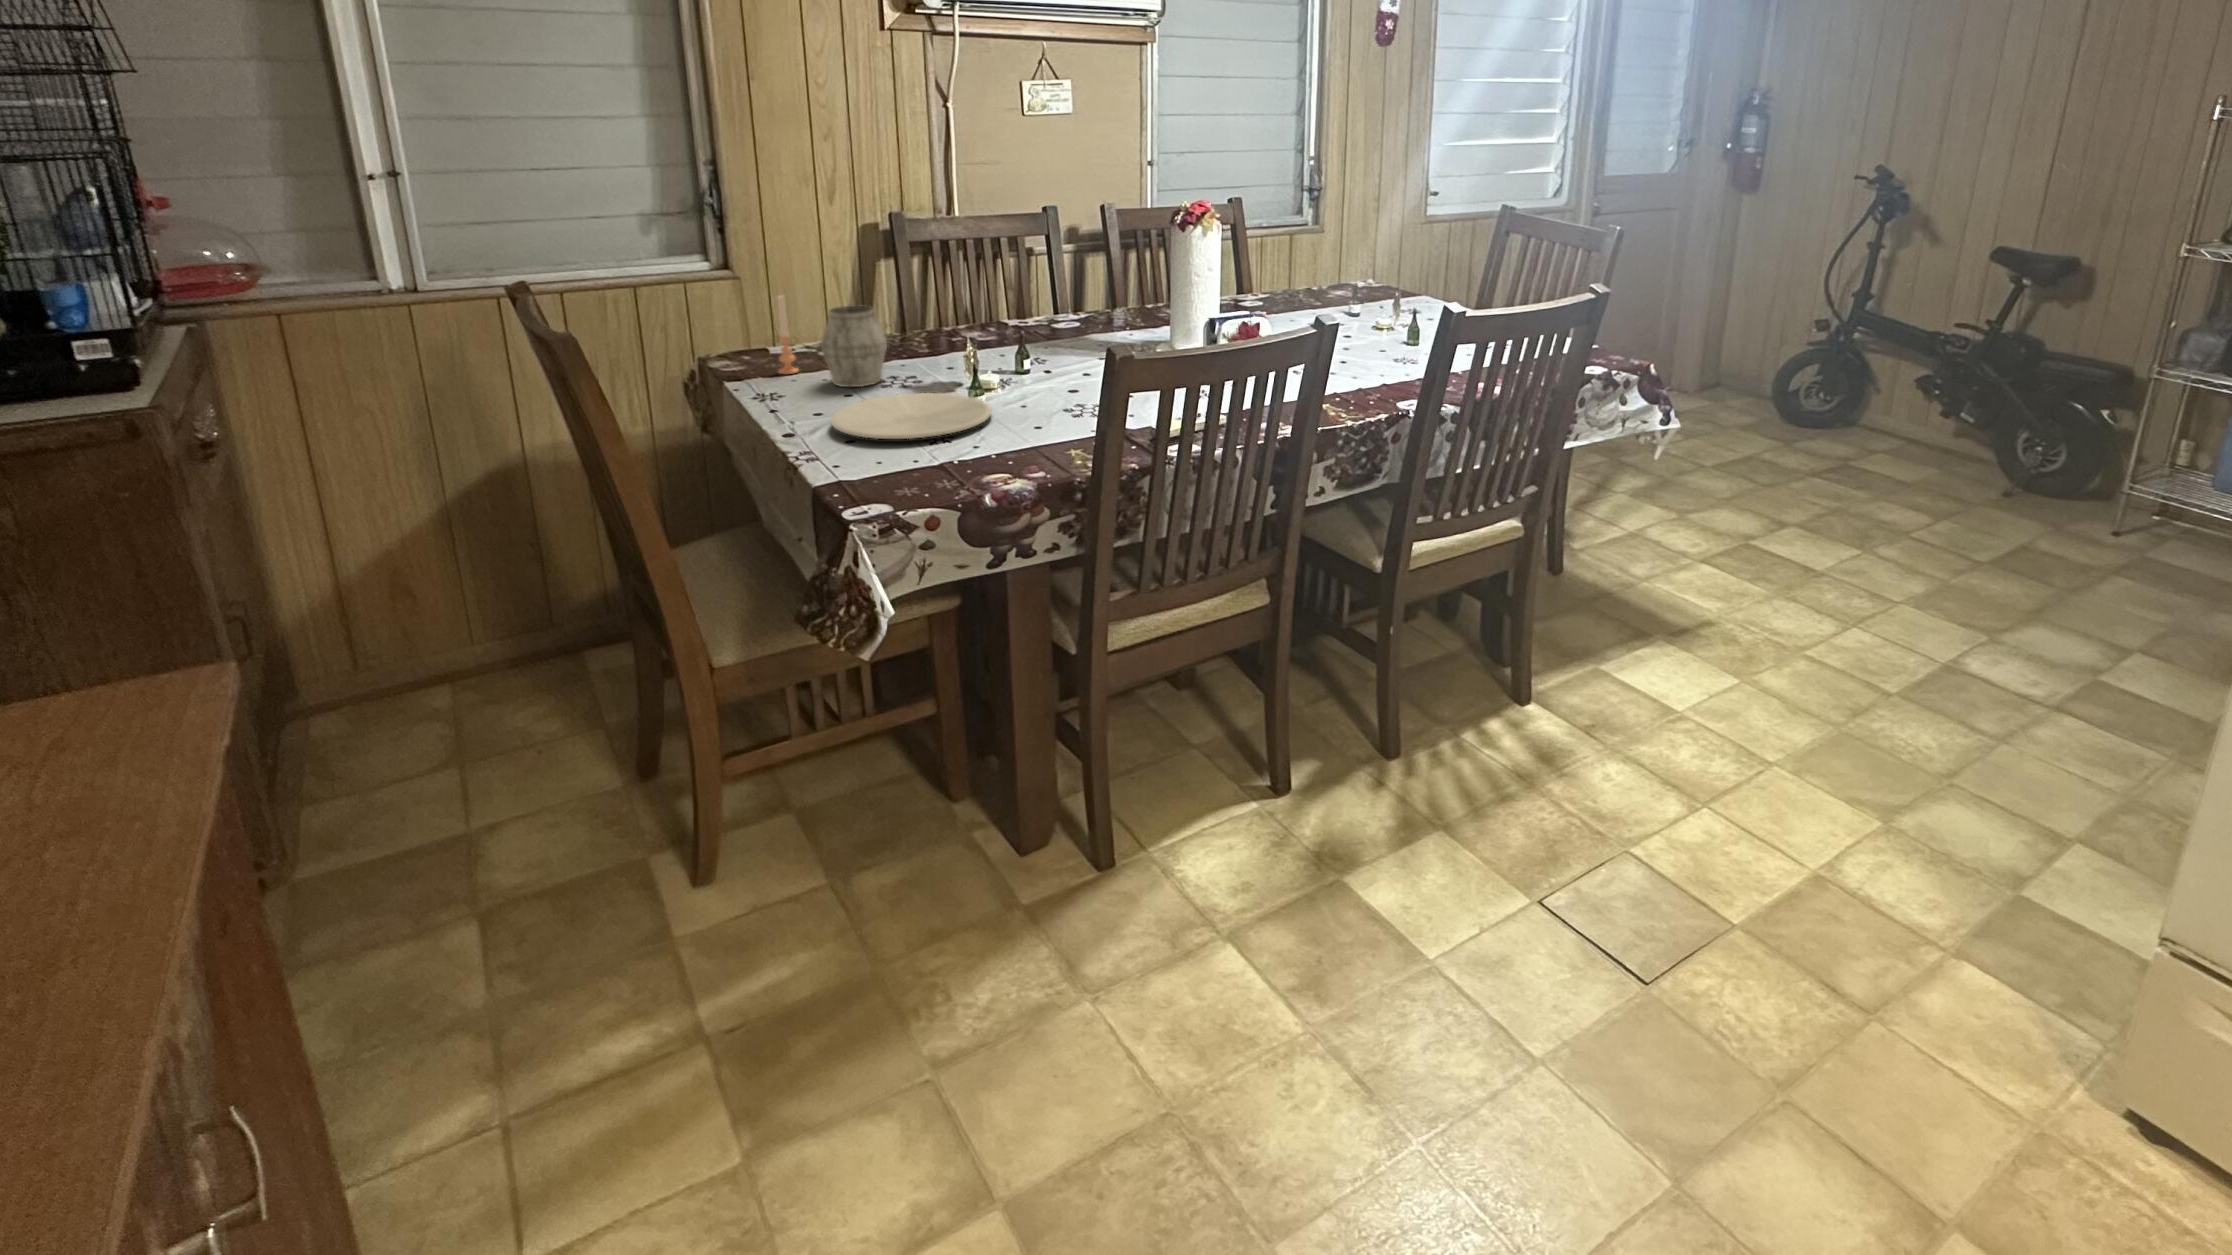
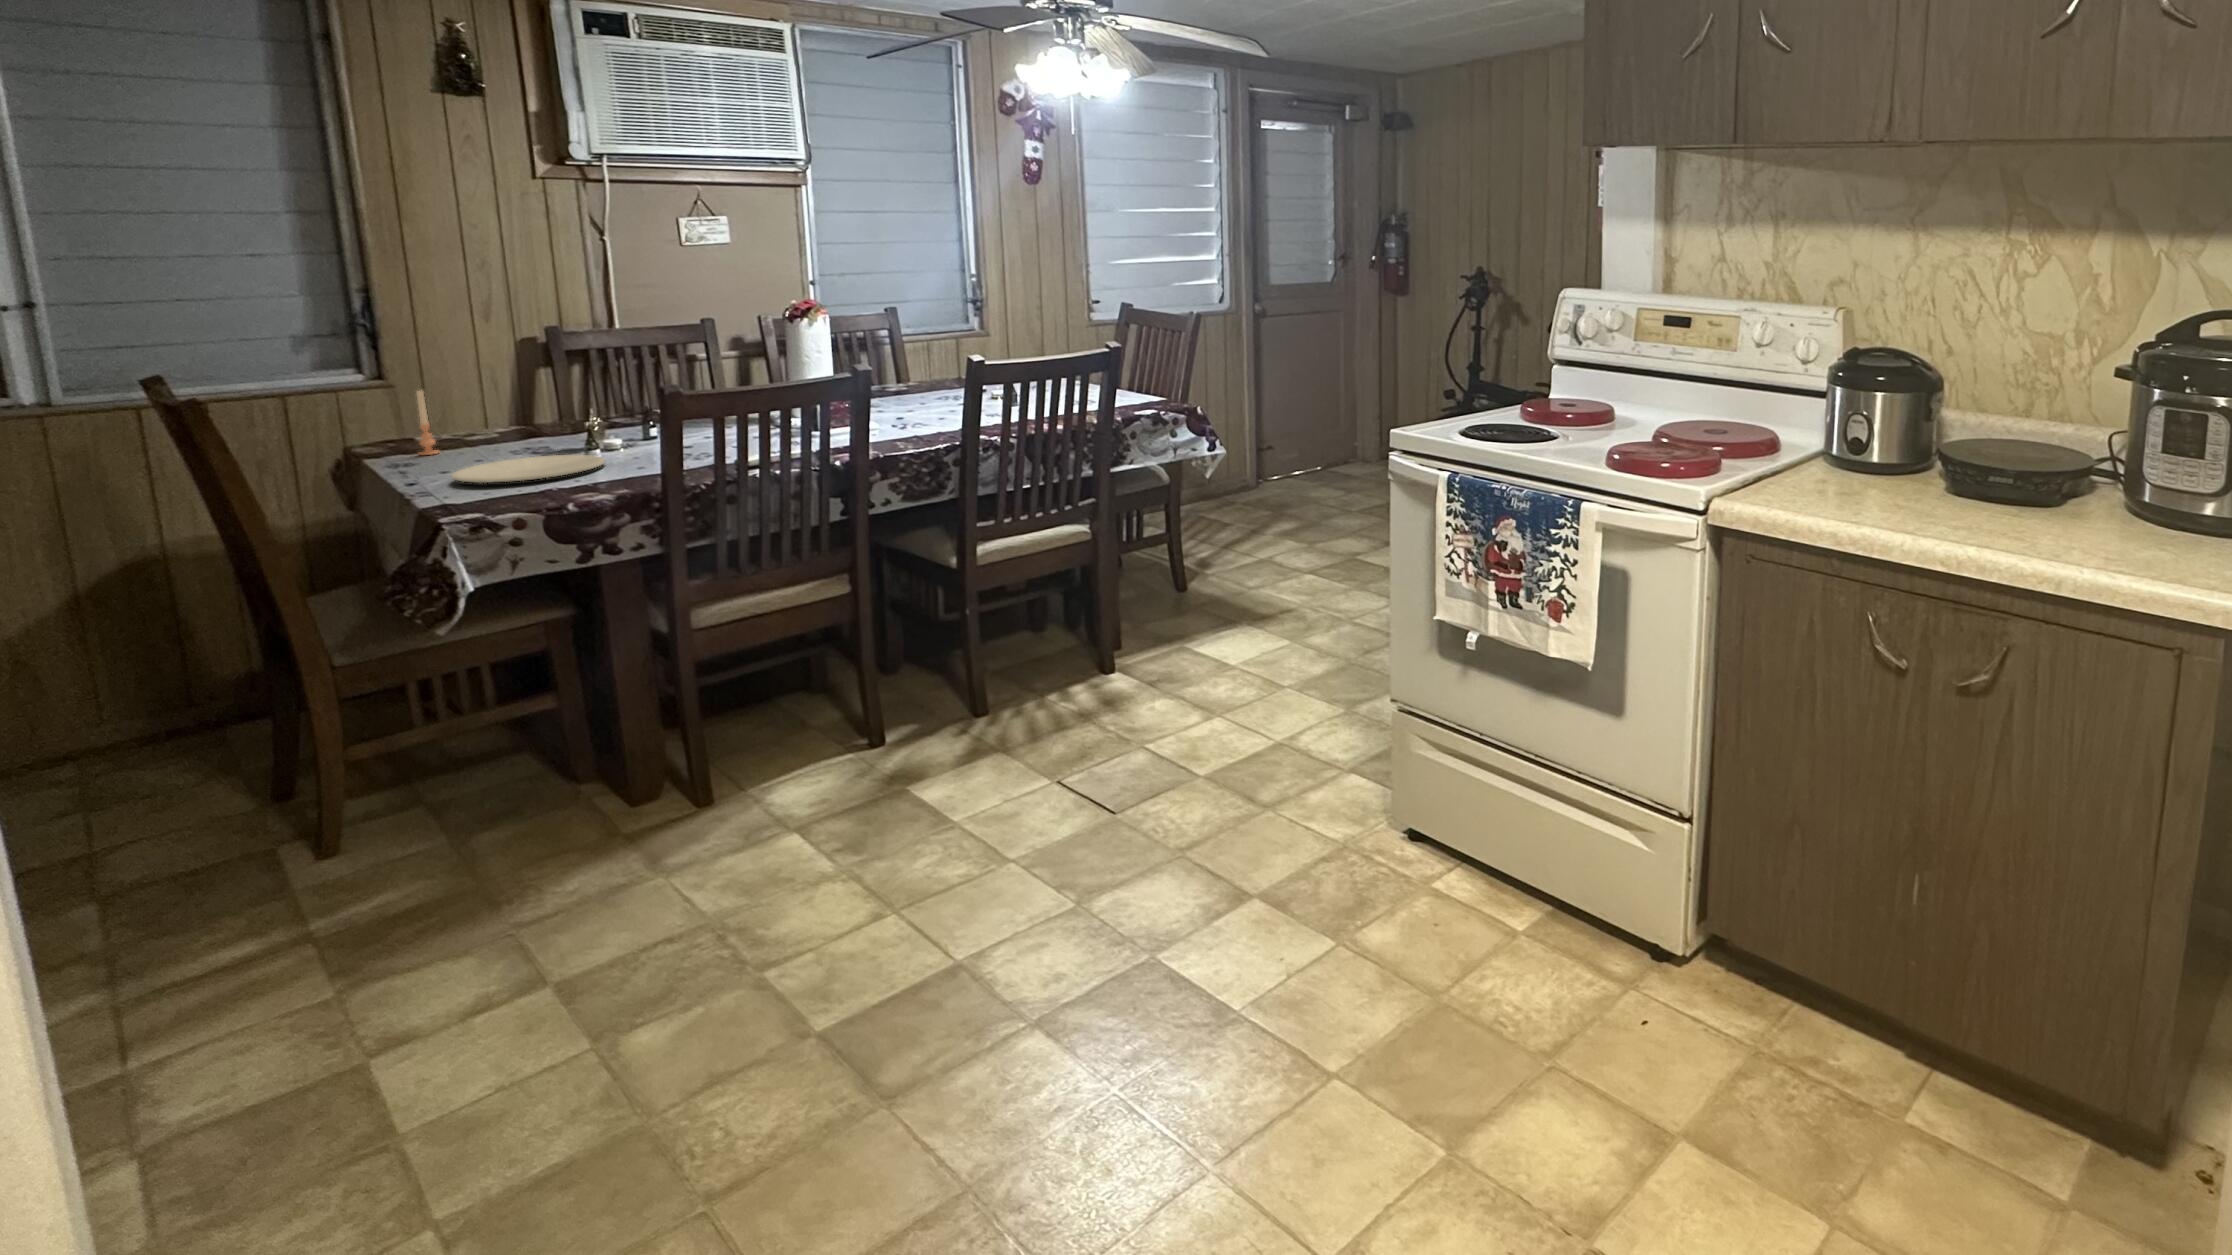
mug: present [821,305,887,387] -> none [455,395,522,459]

